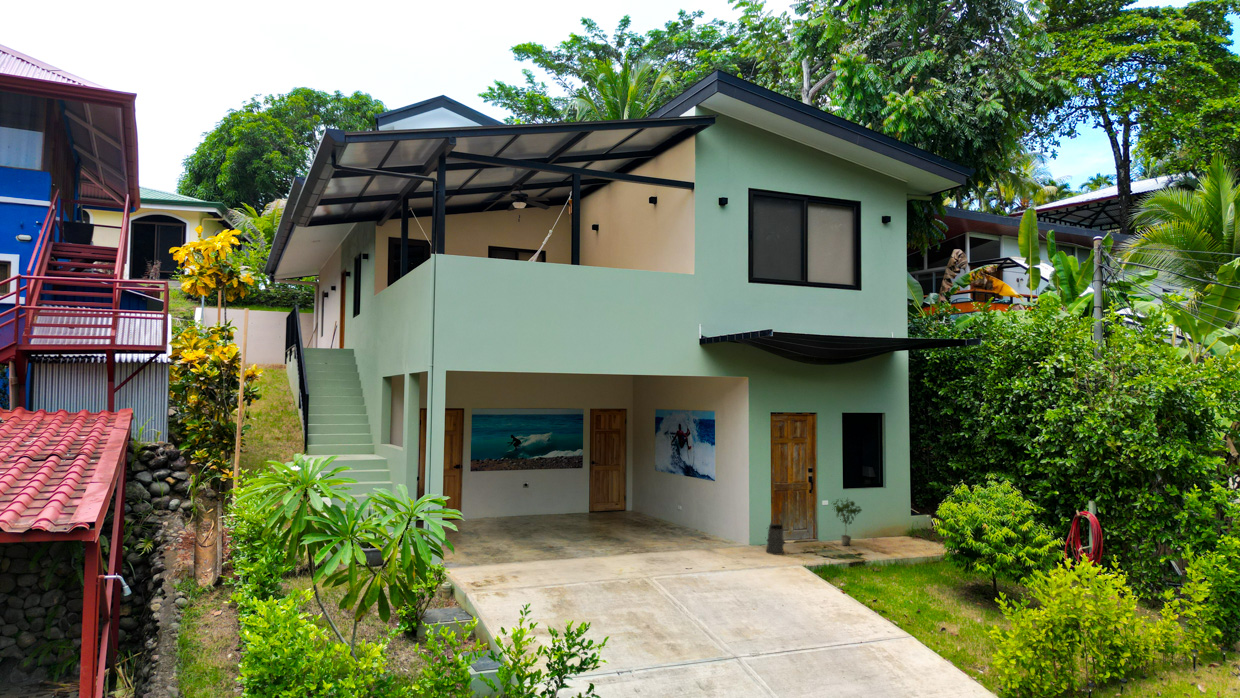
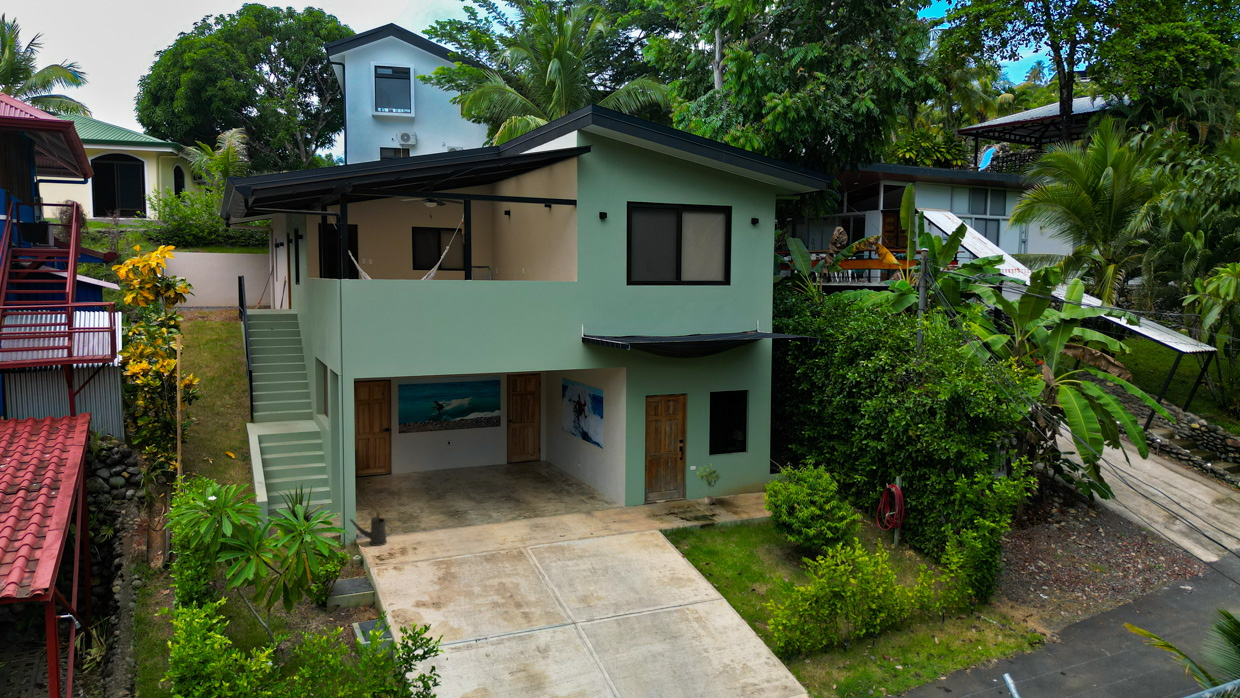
watering can: present [766,519,784,555] -> present [350,512,391,546]

